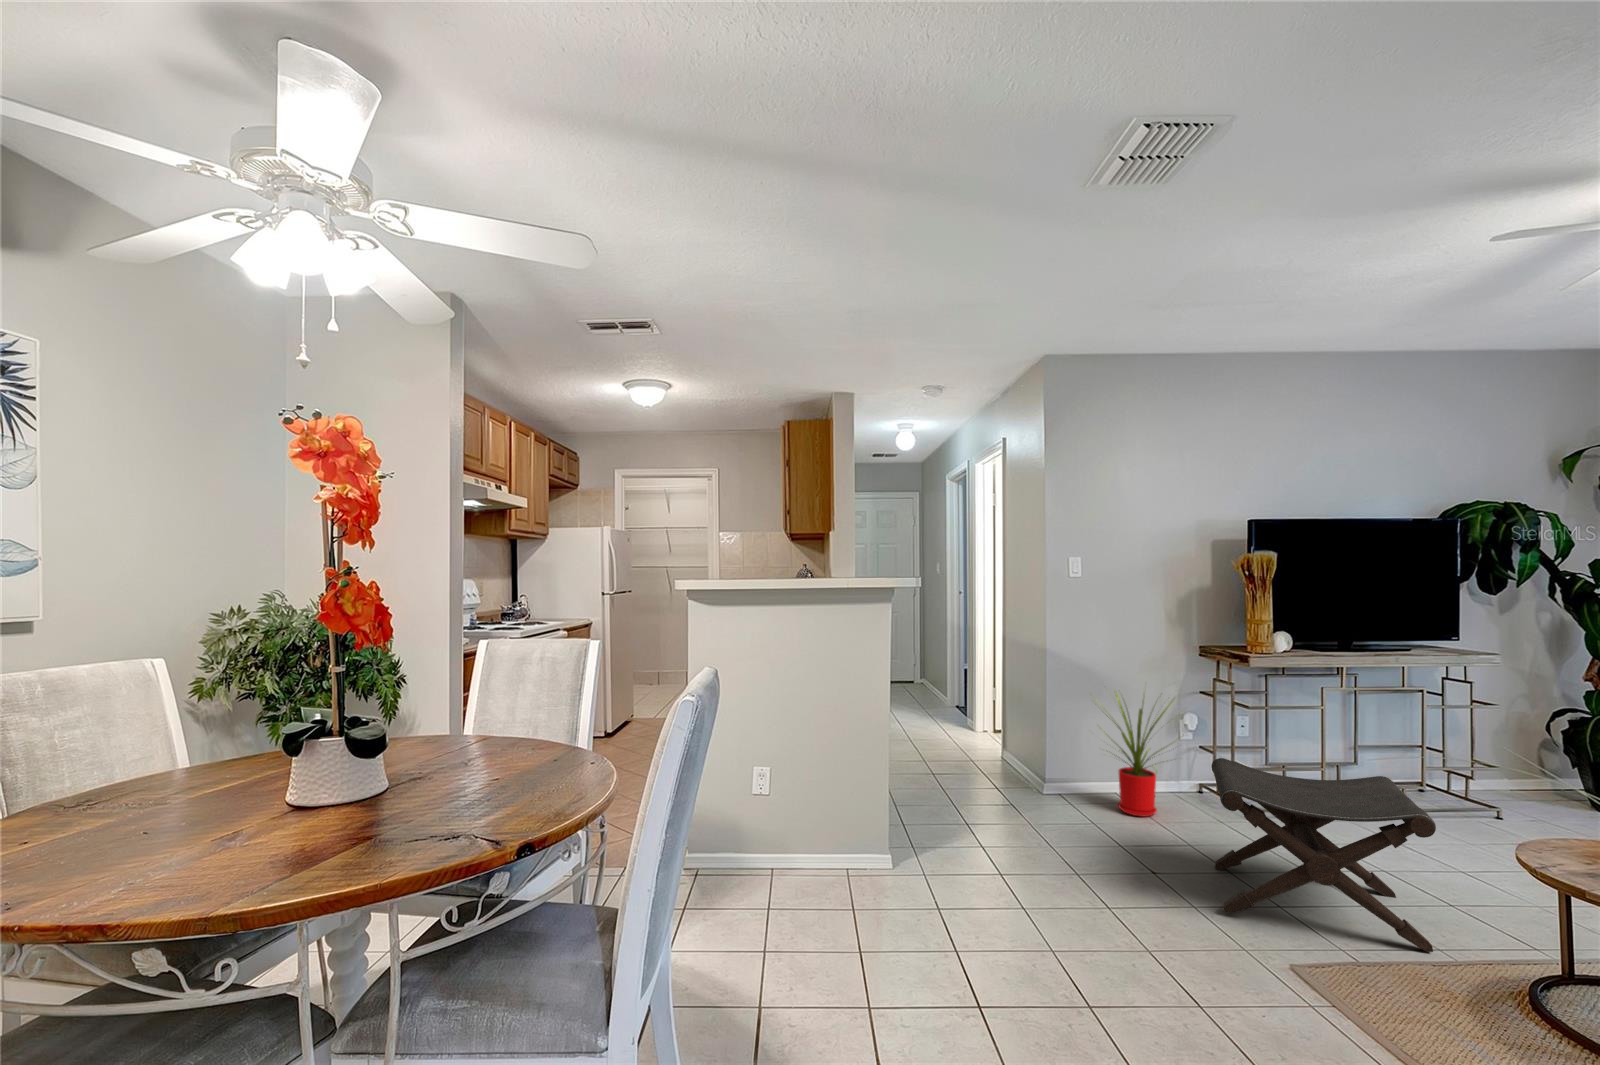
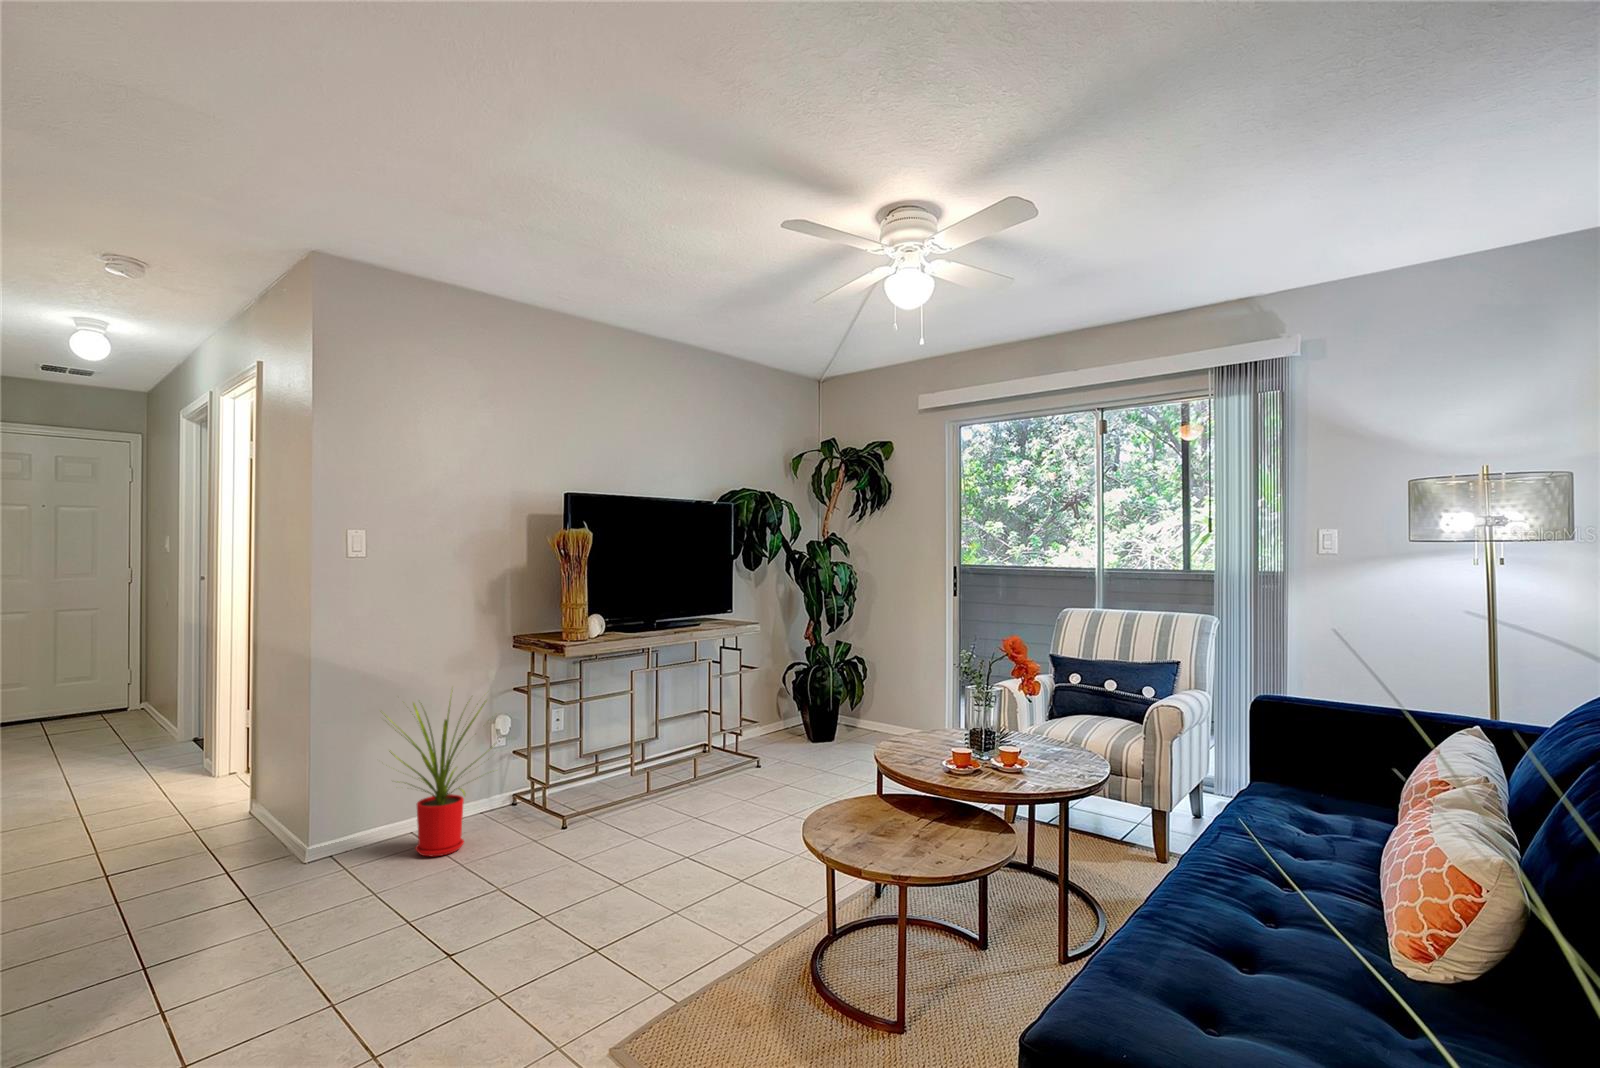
footstool: present [1211,758,1436,952] -> none [529,746,733,942]

